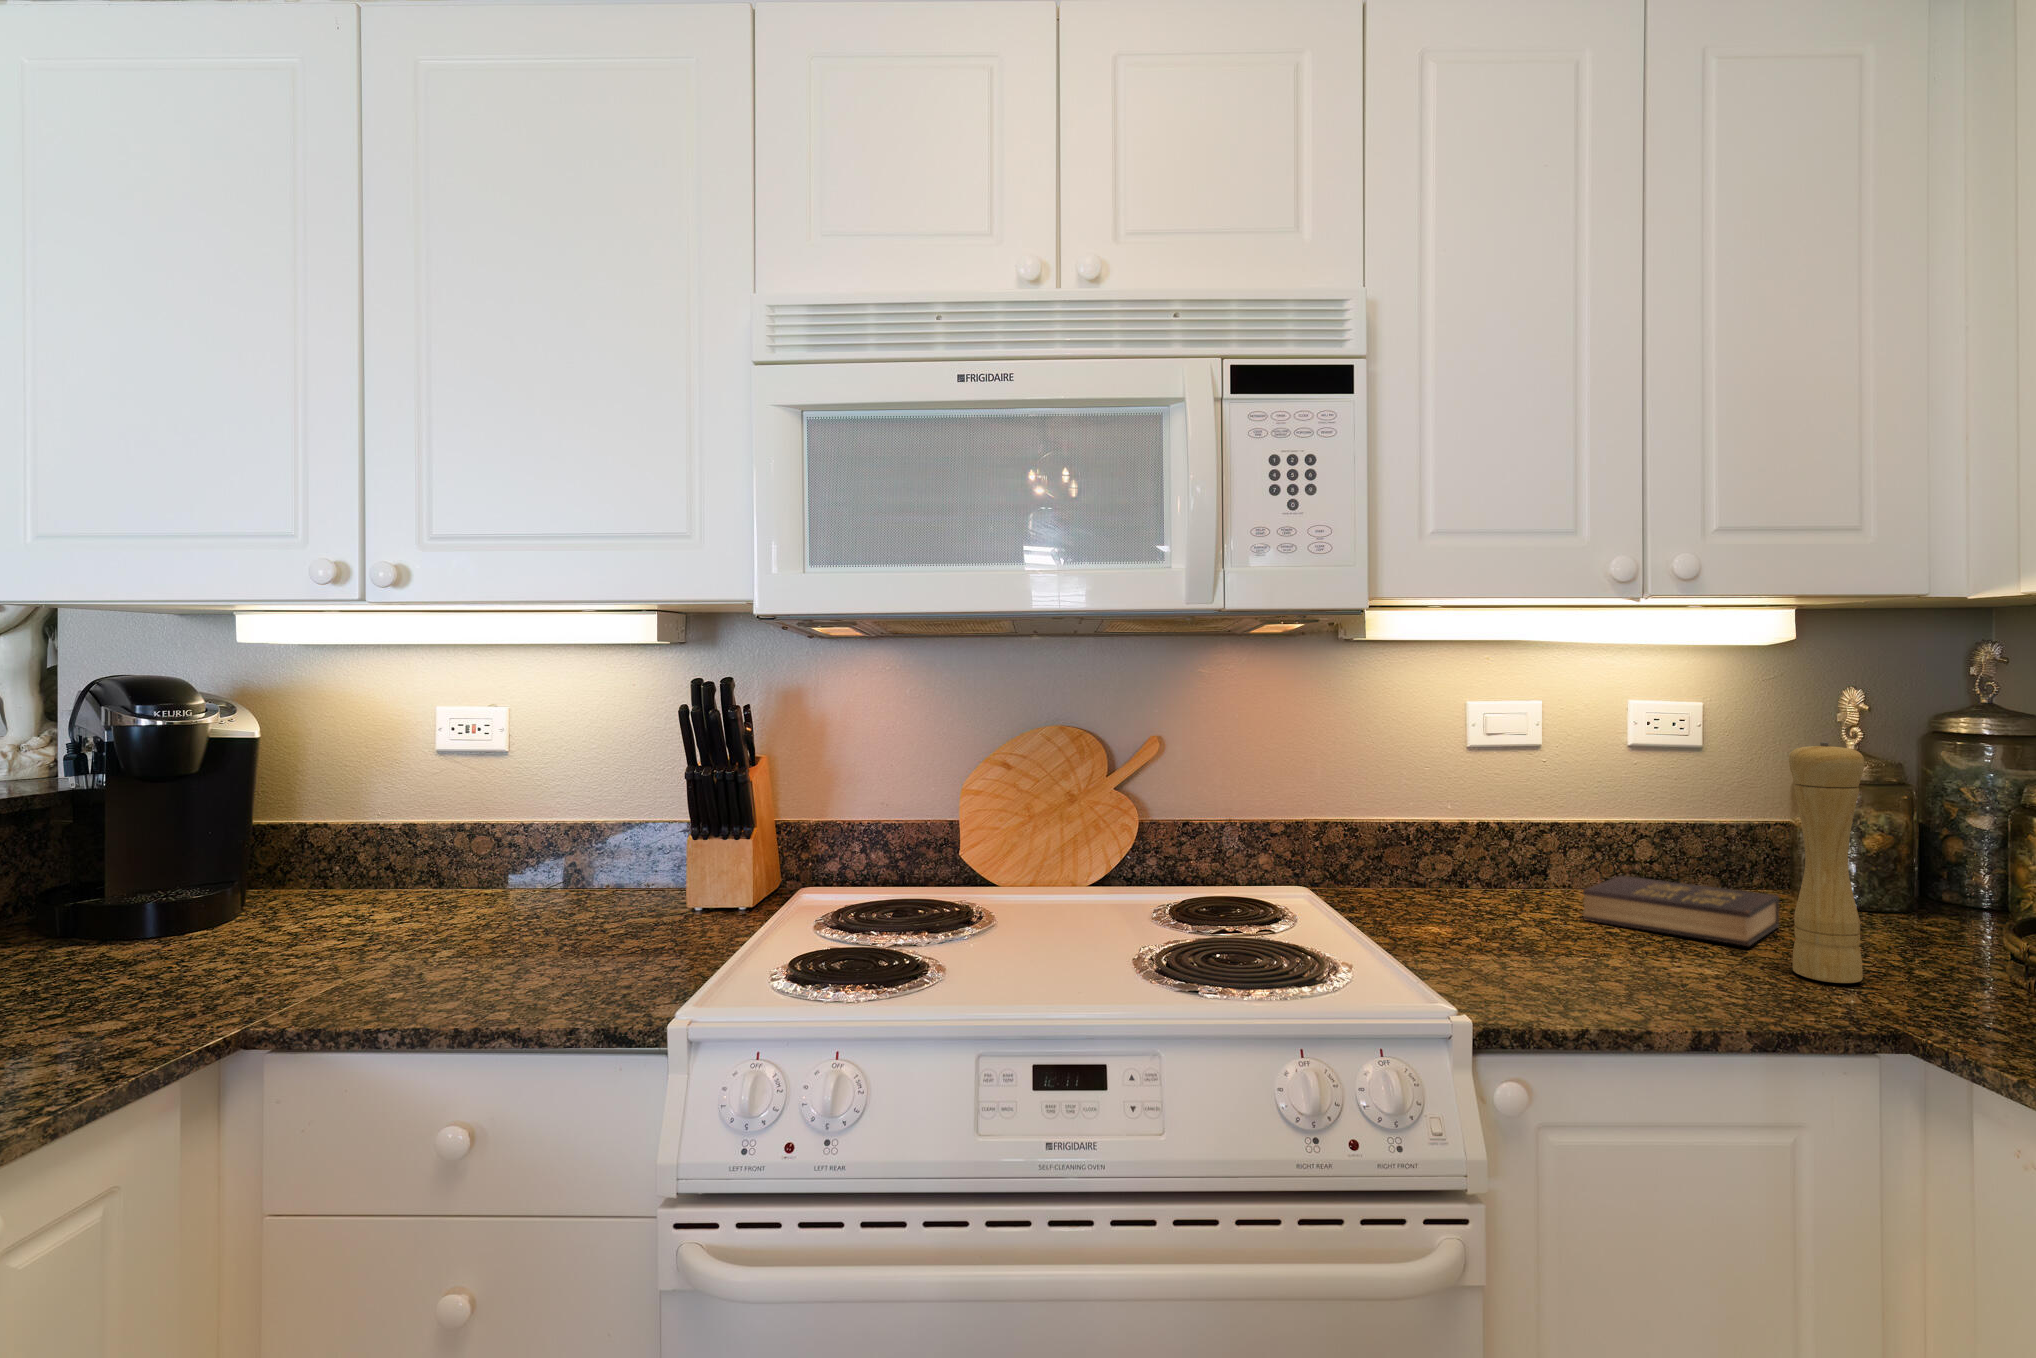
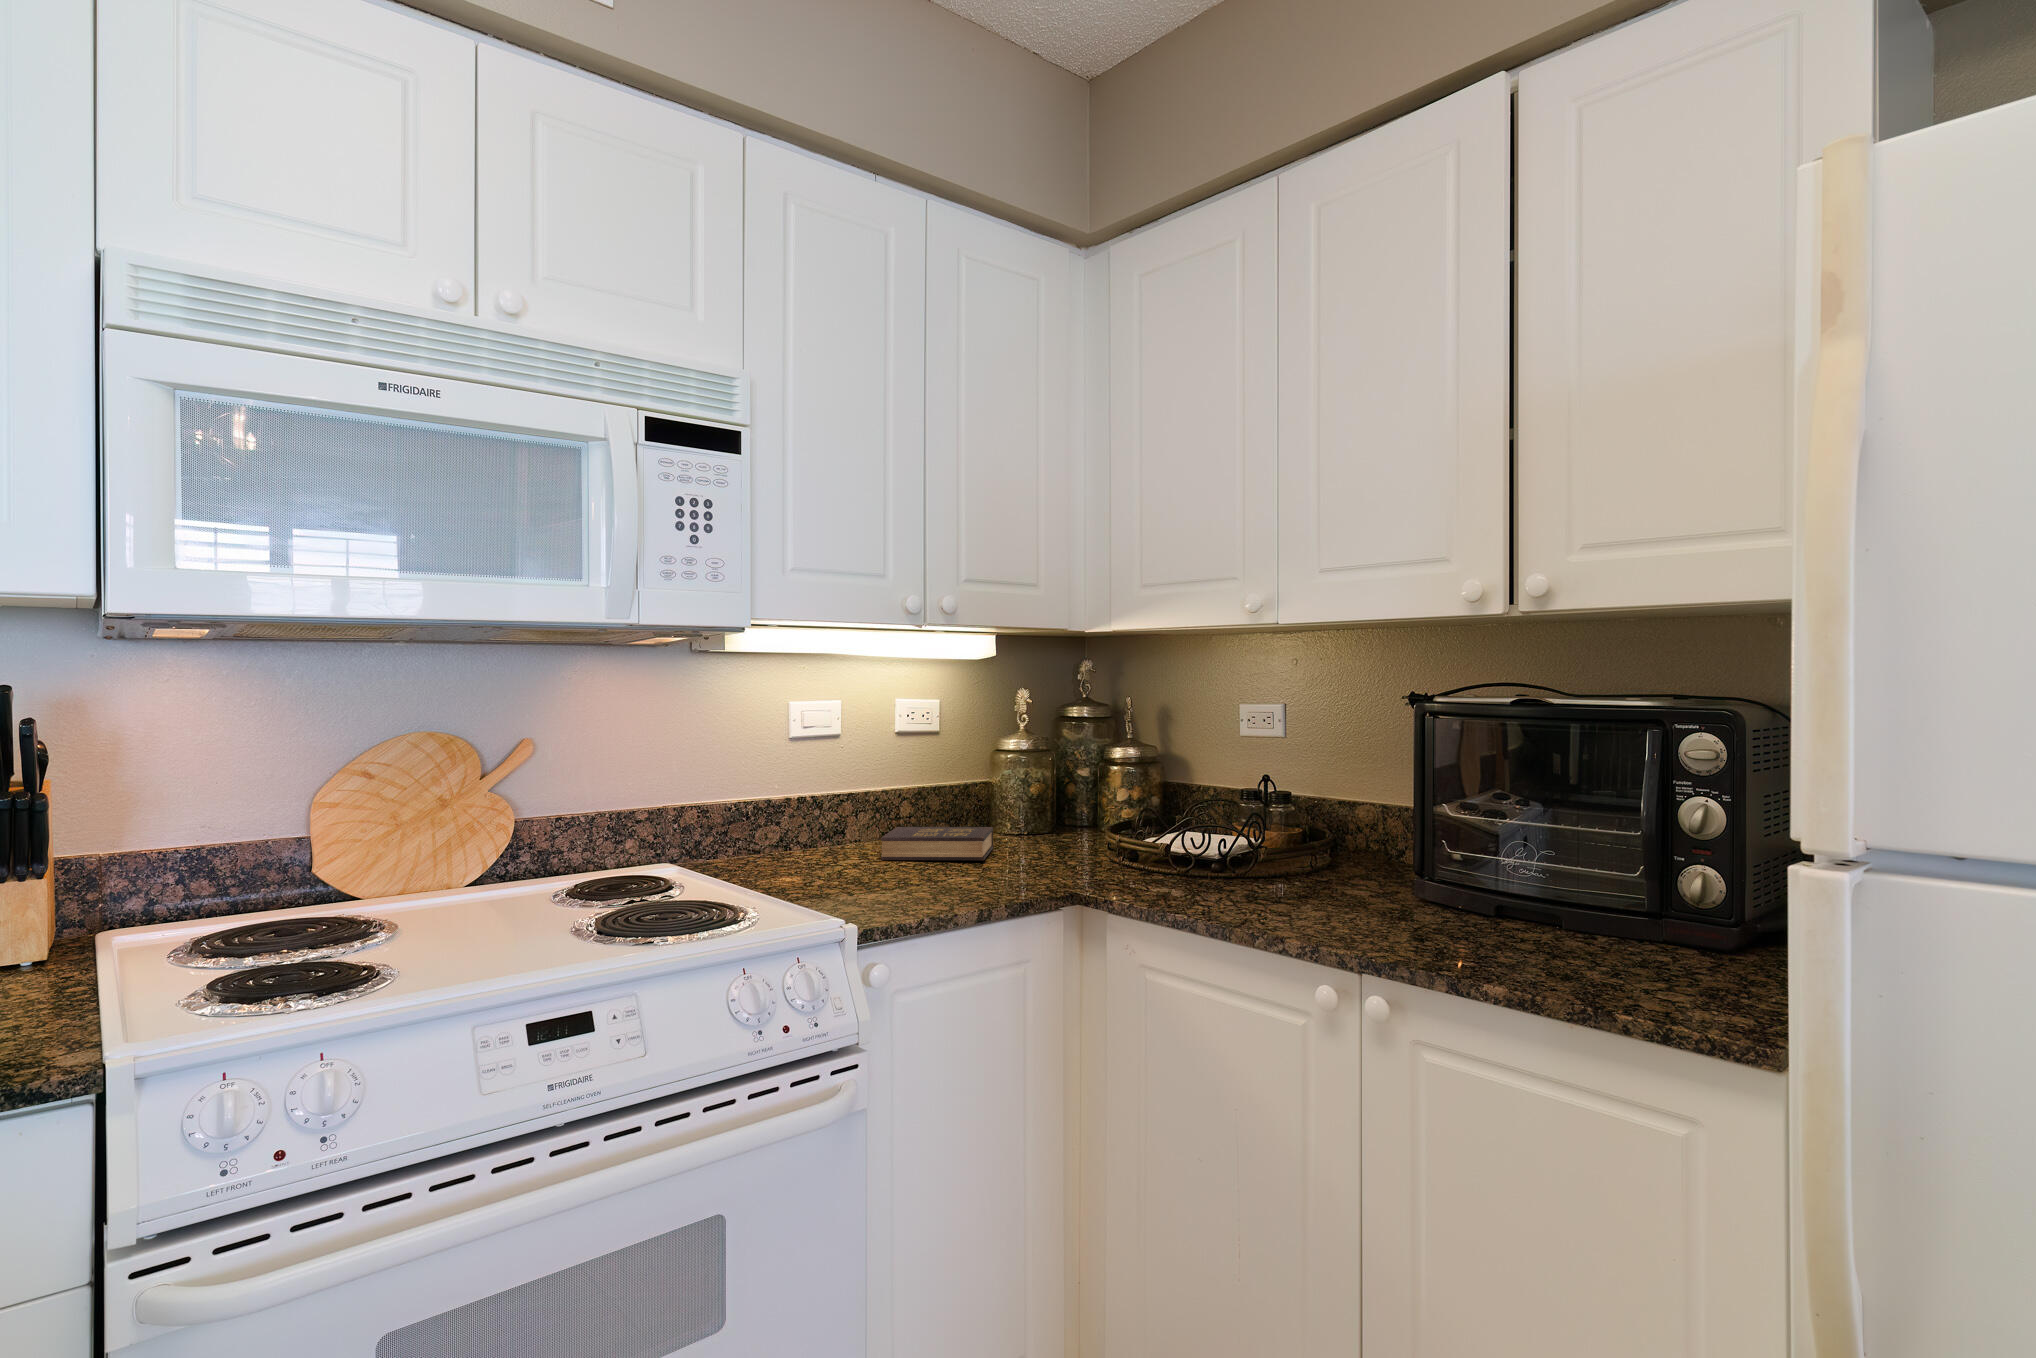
pepper mill: present [1789,742,1864,983] -> none [1008,721,1047,872]

